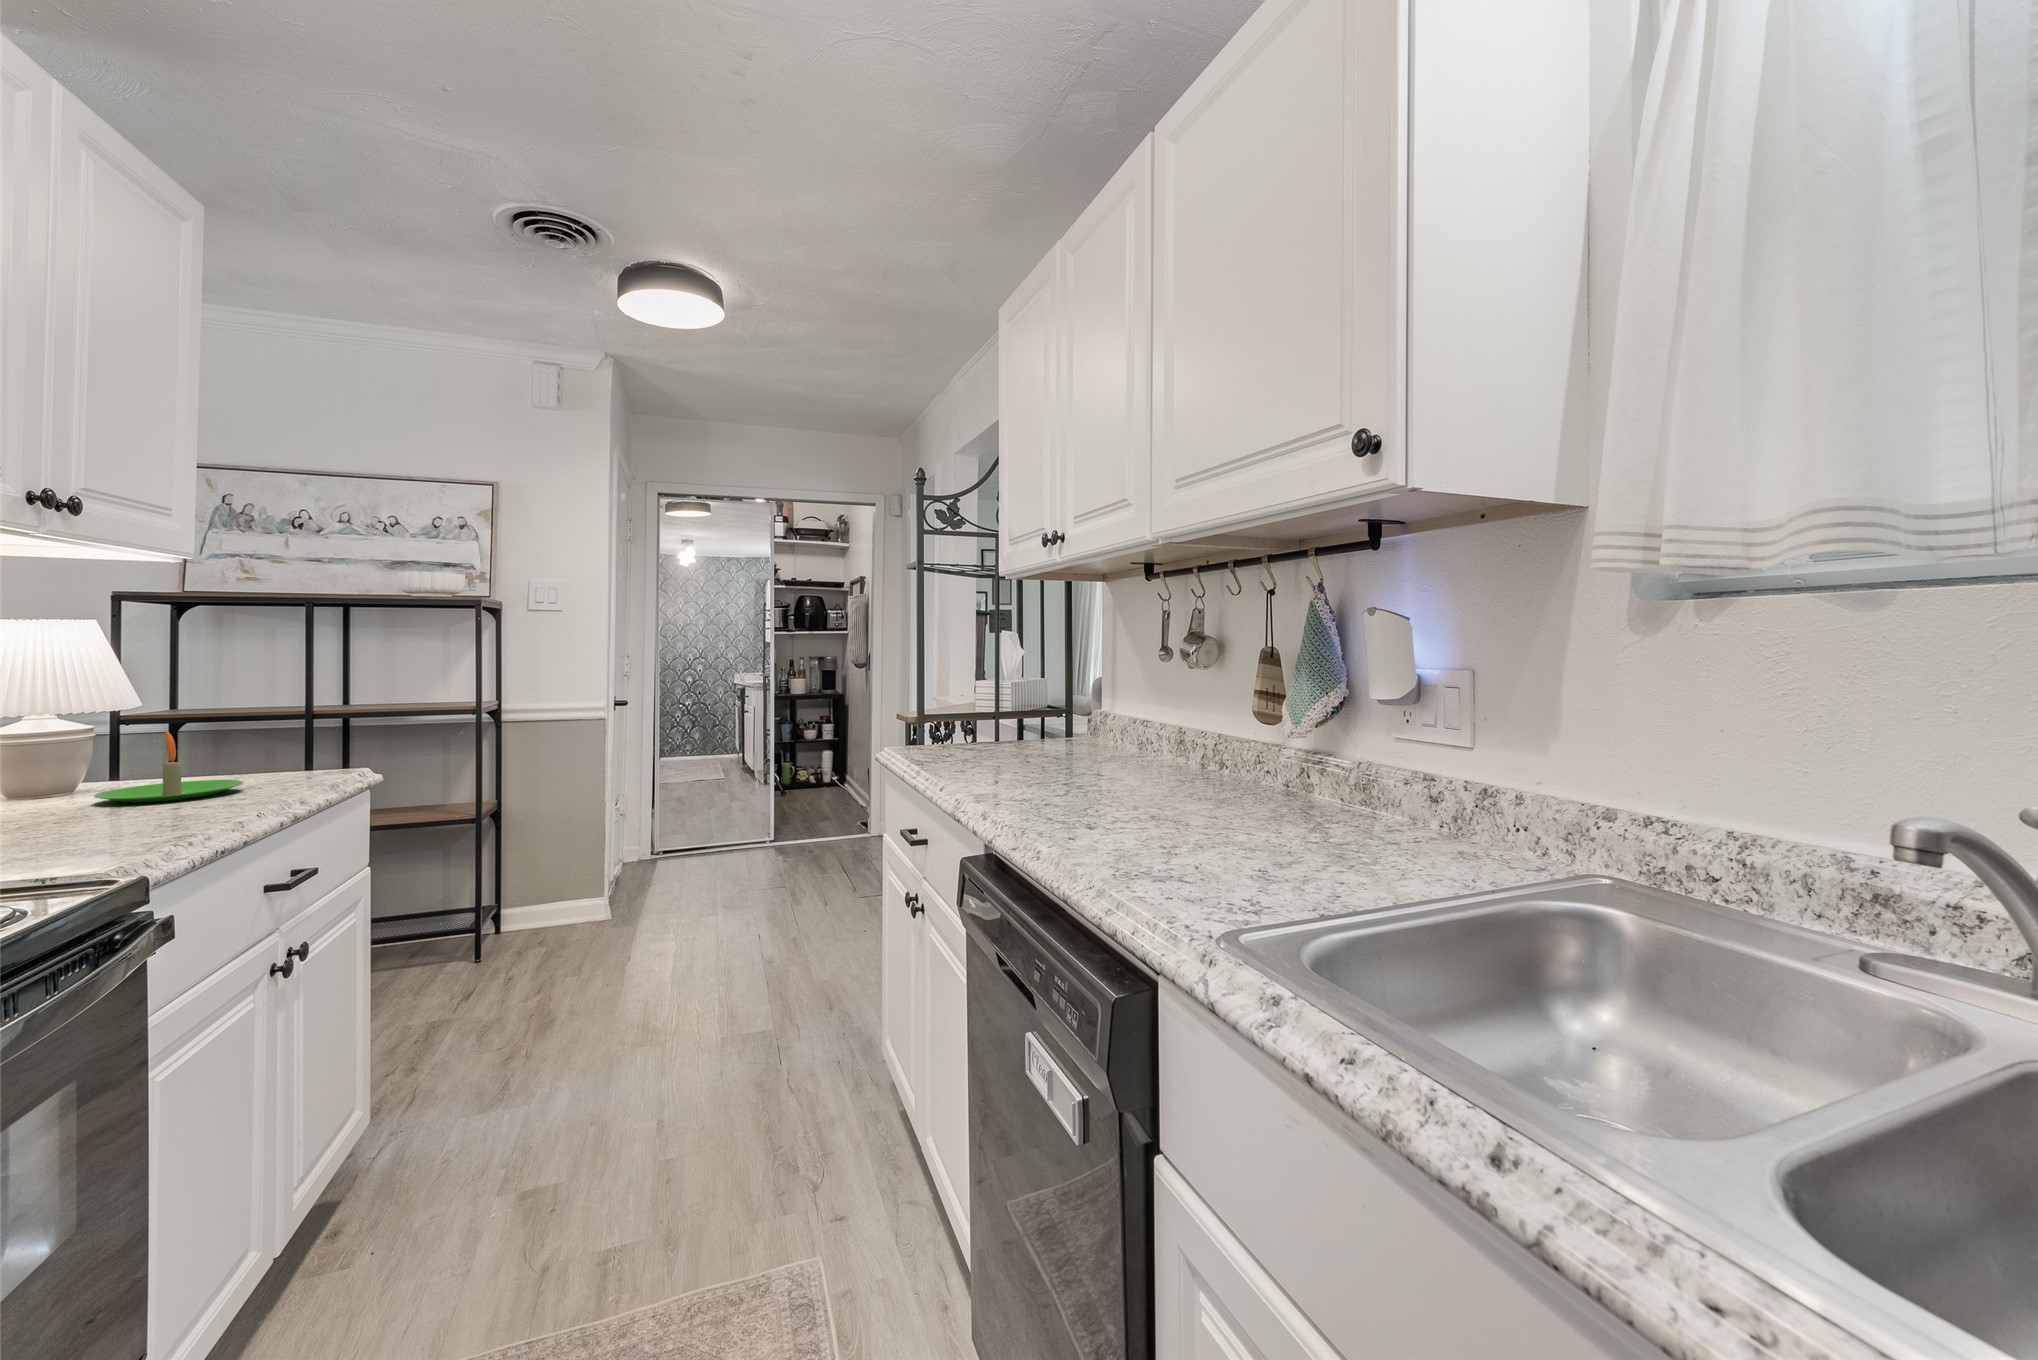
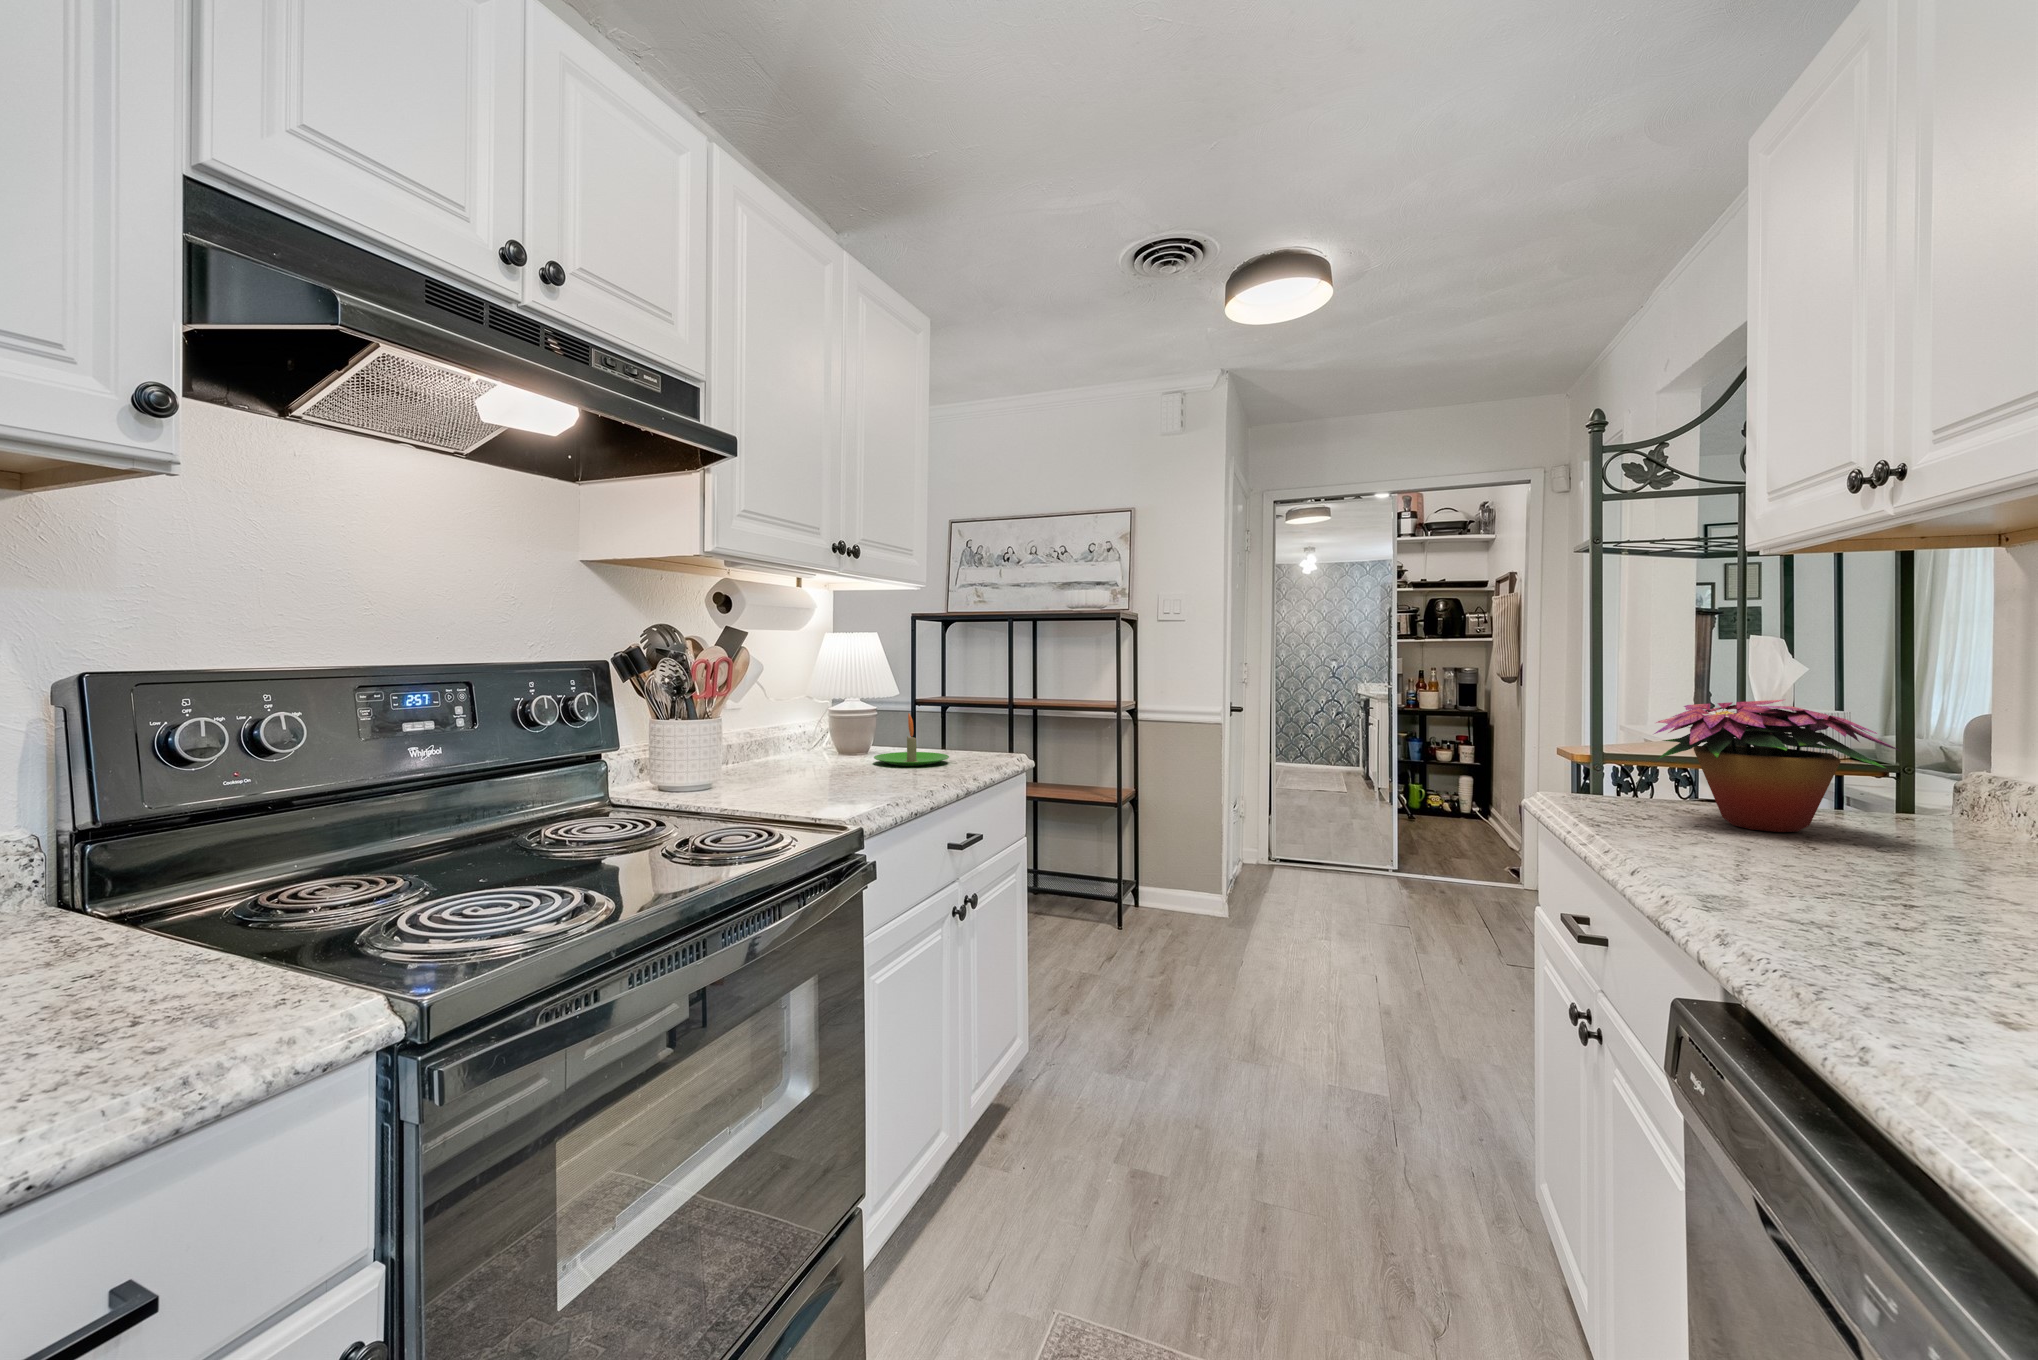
flower arrangement: none [949,671,1069,755] -> present [1654,700,1898,832]

